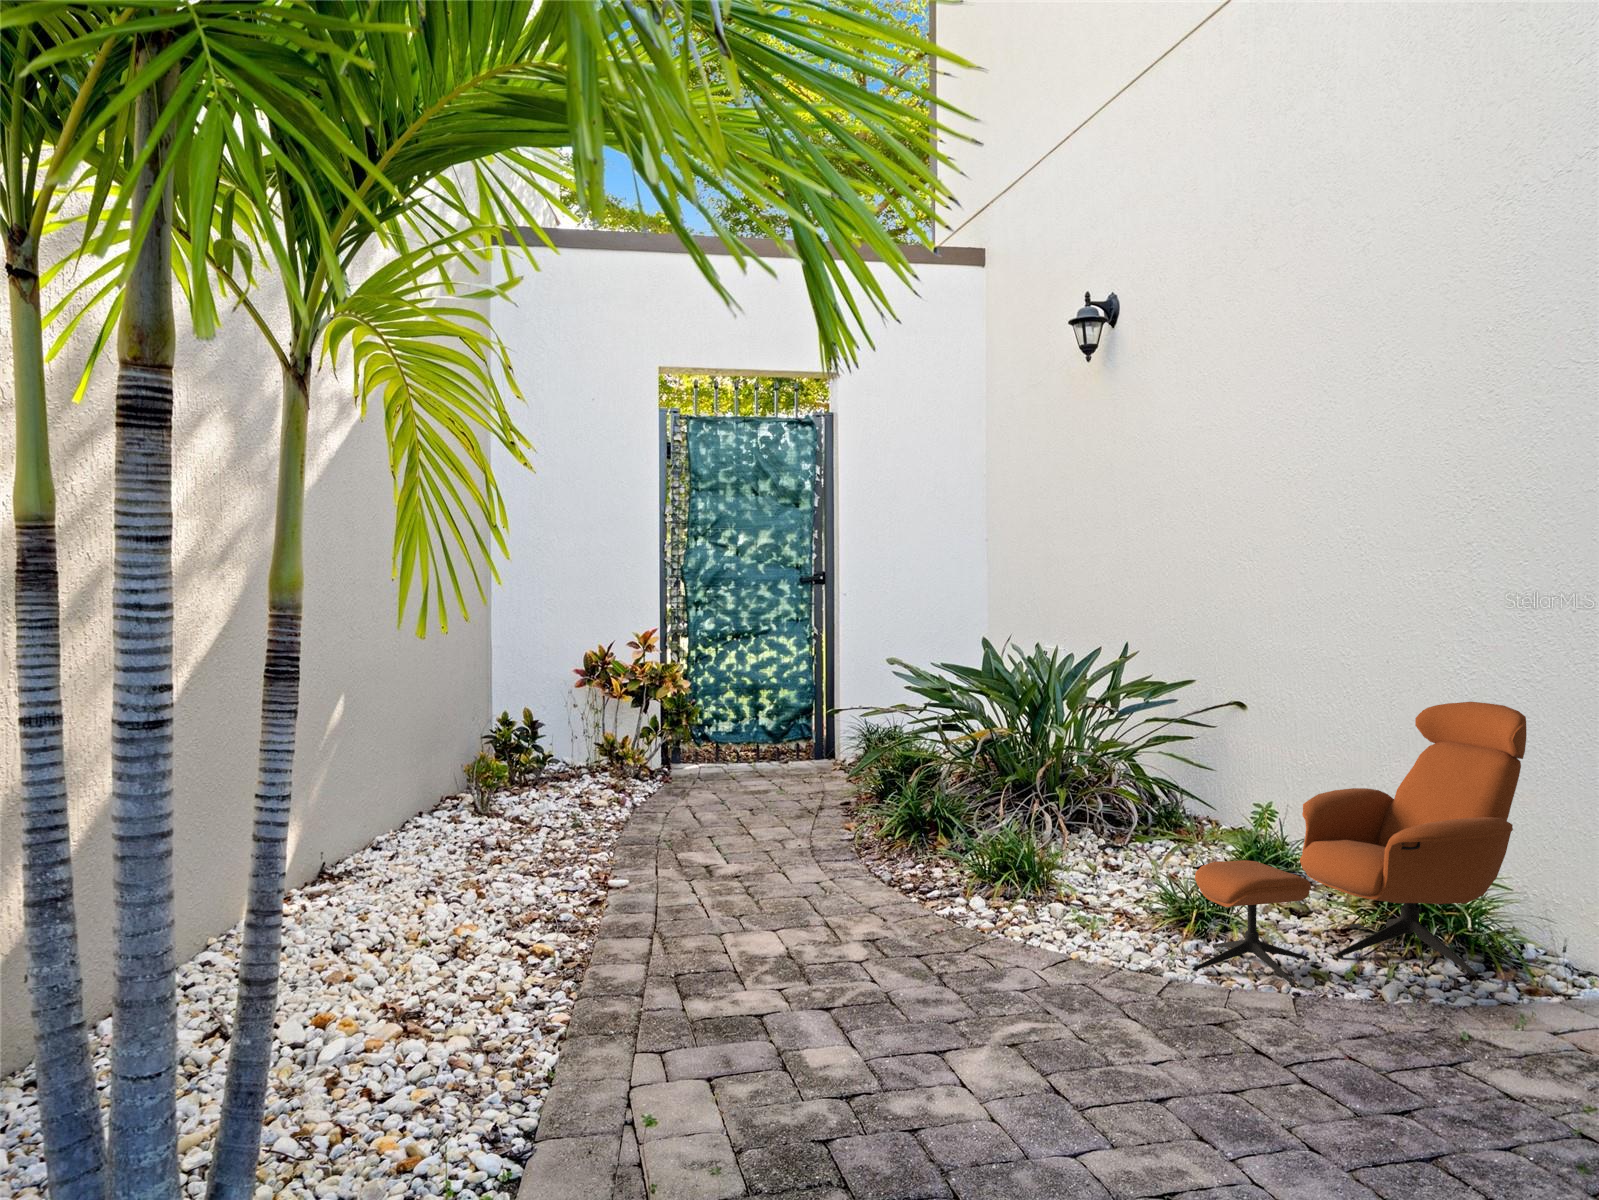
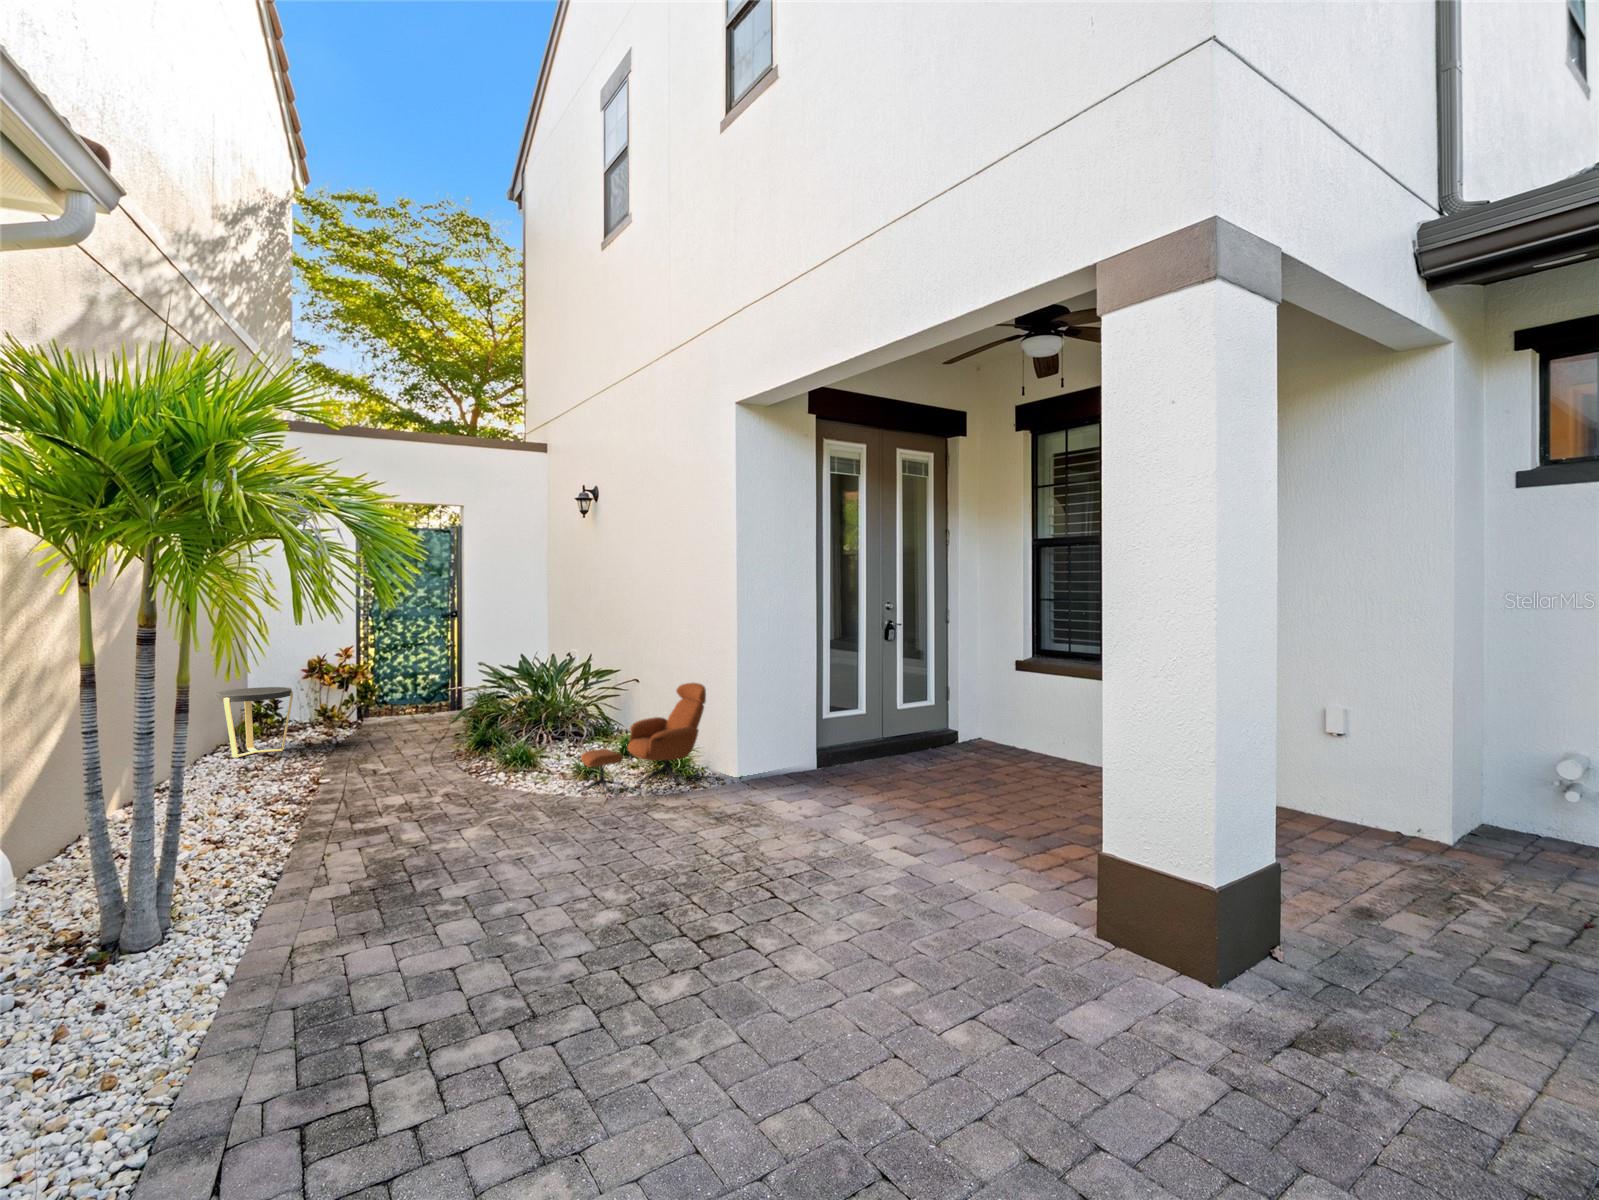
side table: none [435,695,560,822] -> present [215,687,293,757]

